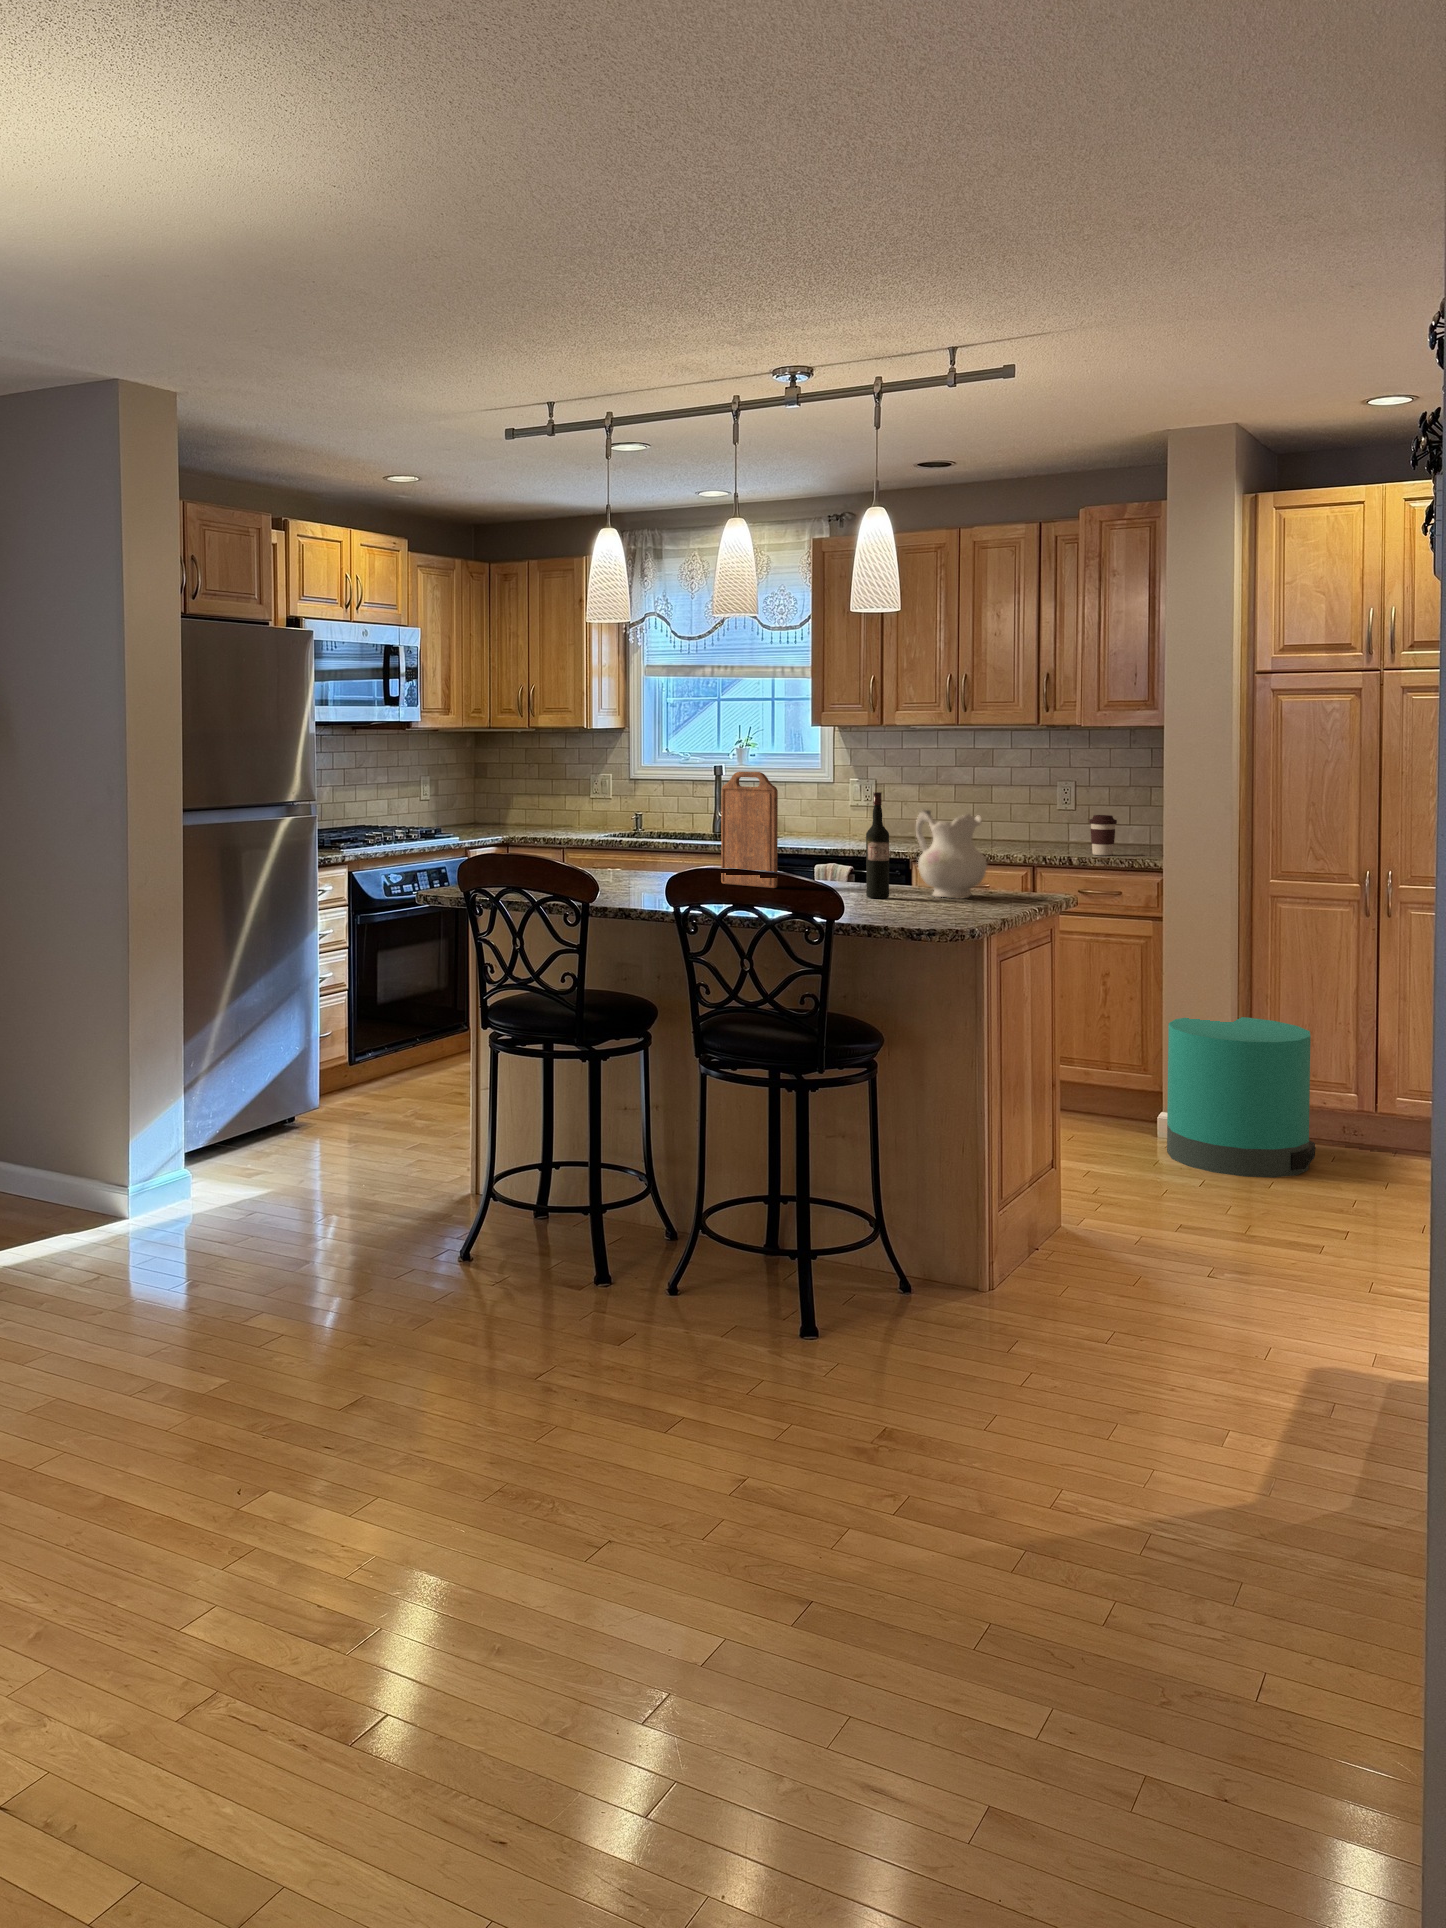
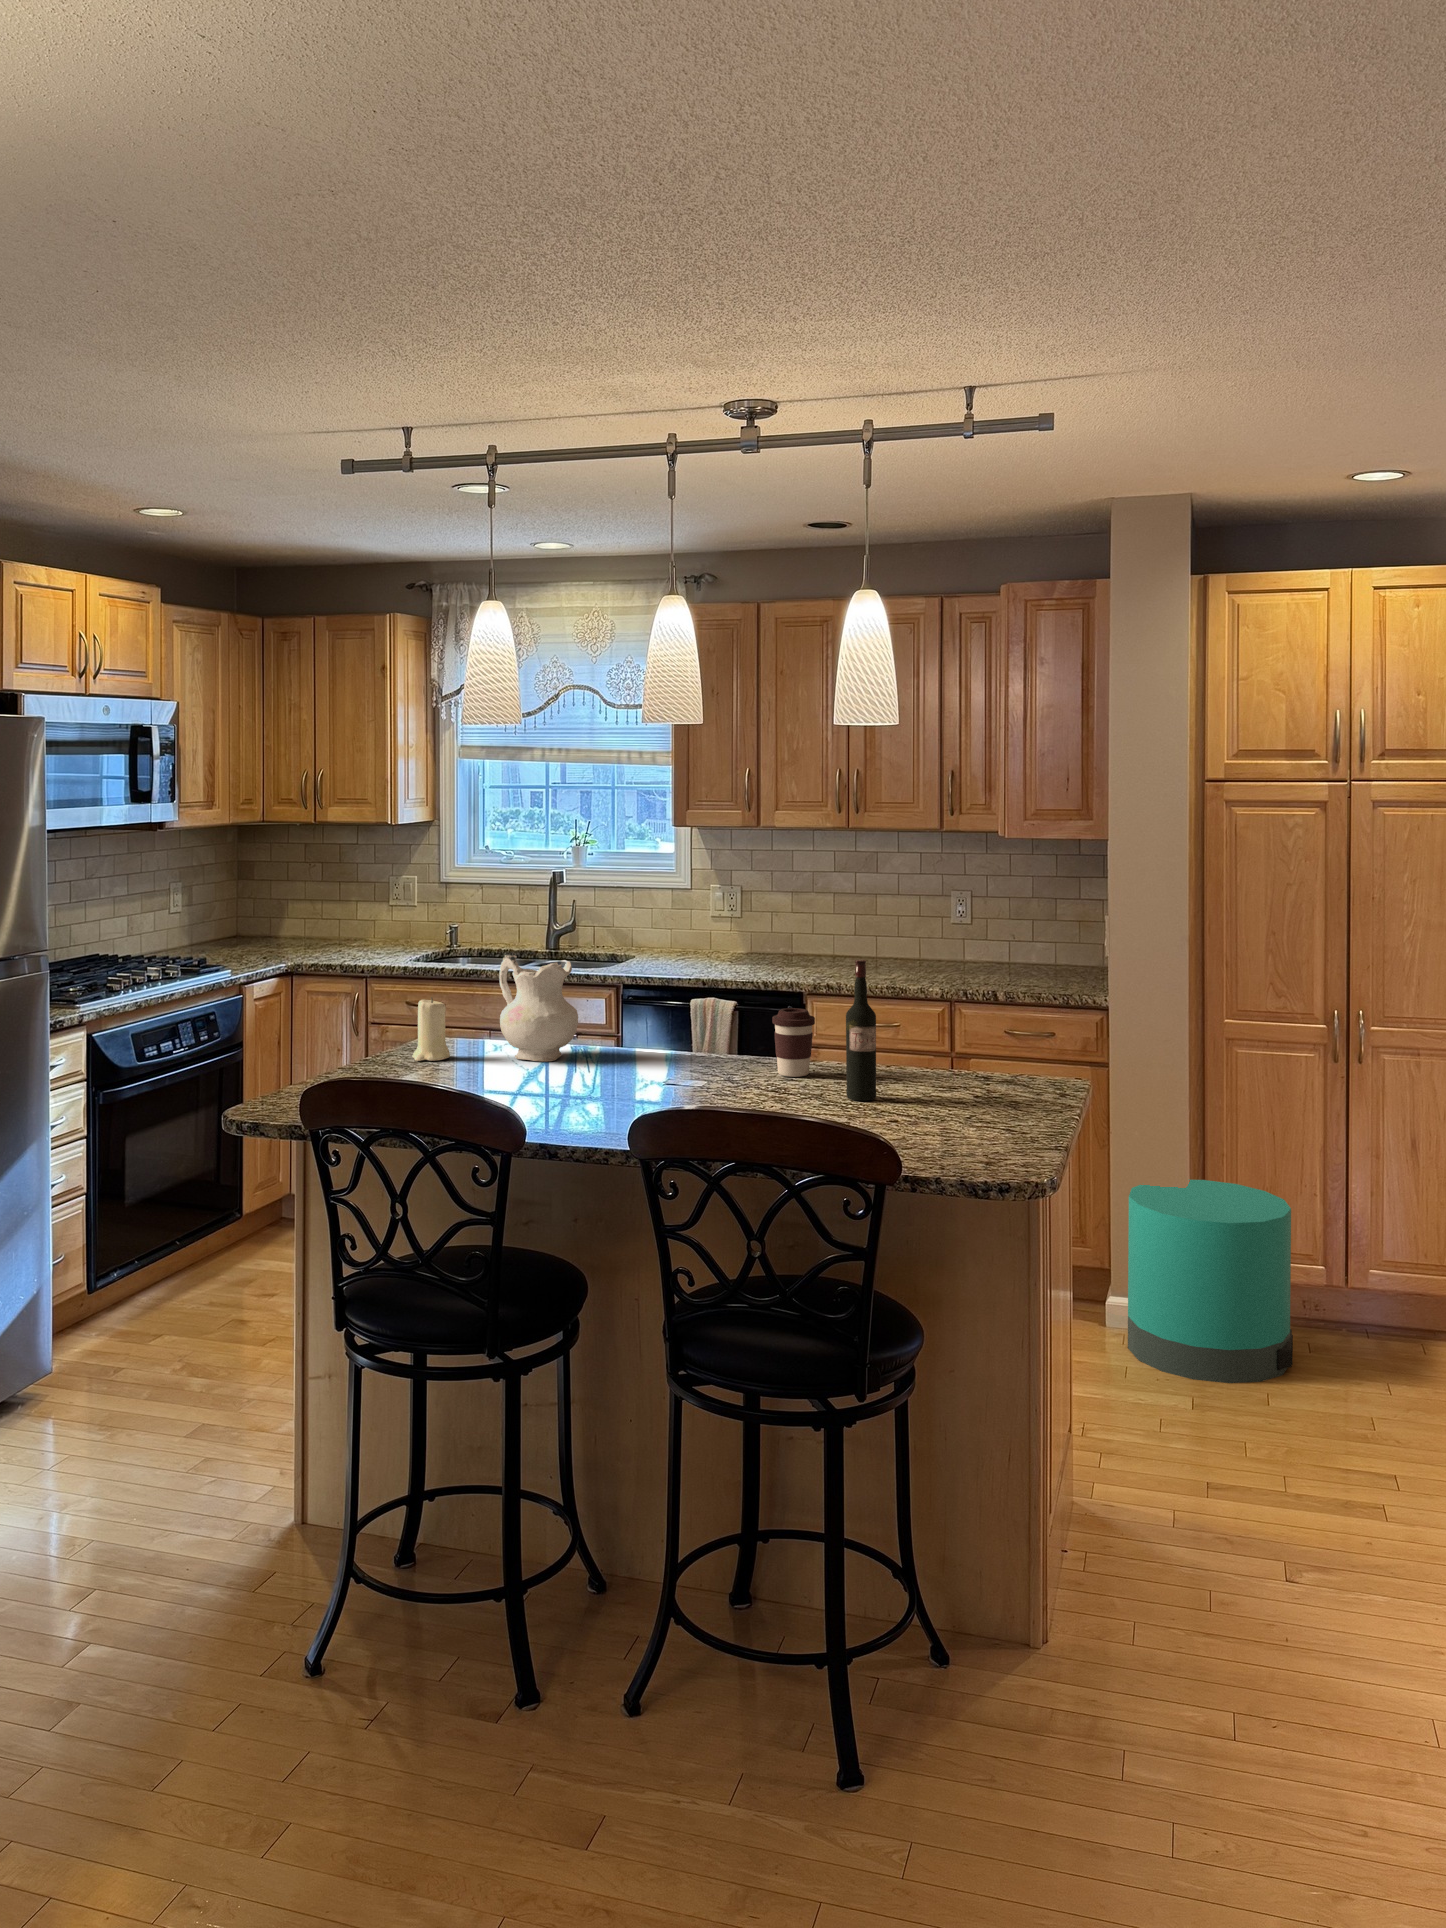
cutting board: present [721,772,778,888] -> none [637,925,717,1080]
ceramic pitcher: present [916,810,987,899] -> present [500,955,578,1062]
coffee cup: present [1089,815,1117,855] -> present [772,1008,815,1077]
candle: none [562,829,589,876] -> present [413,997,450,1061]

